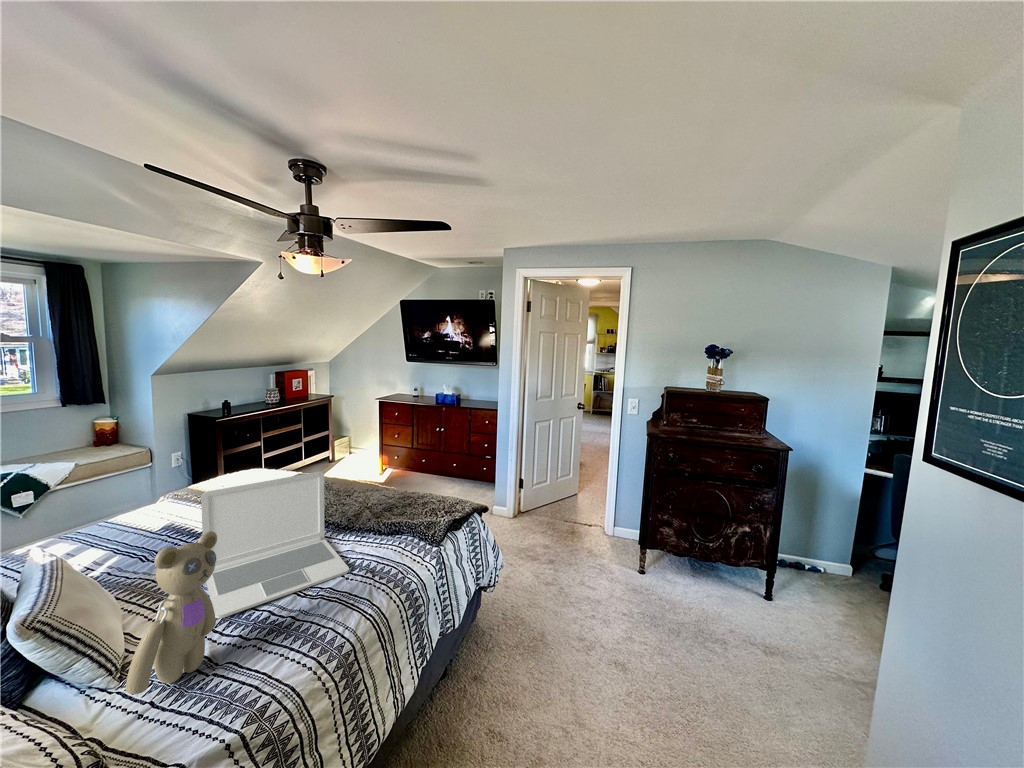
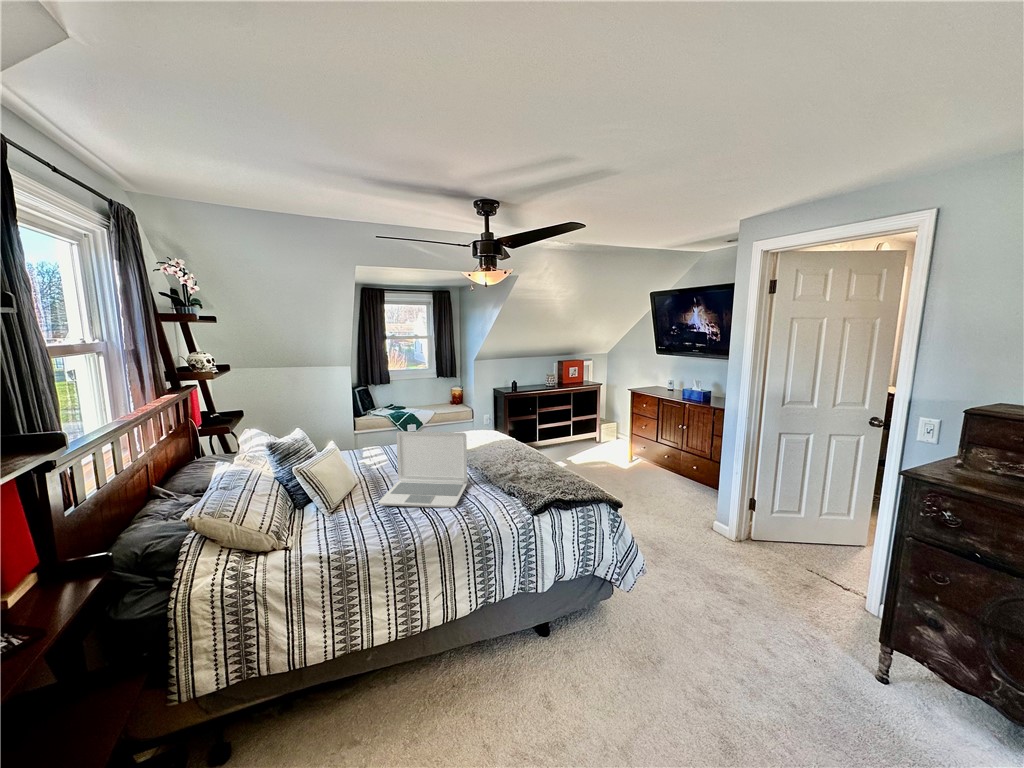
teddy bear: present [126,532,217,694] -> none [319,449,365,523]

